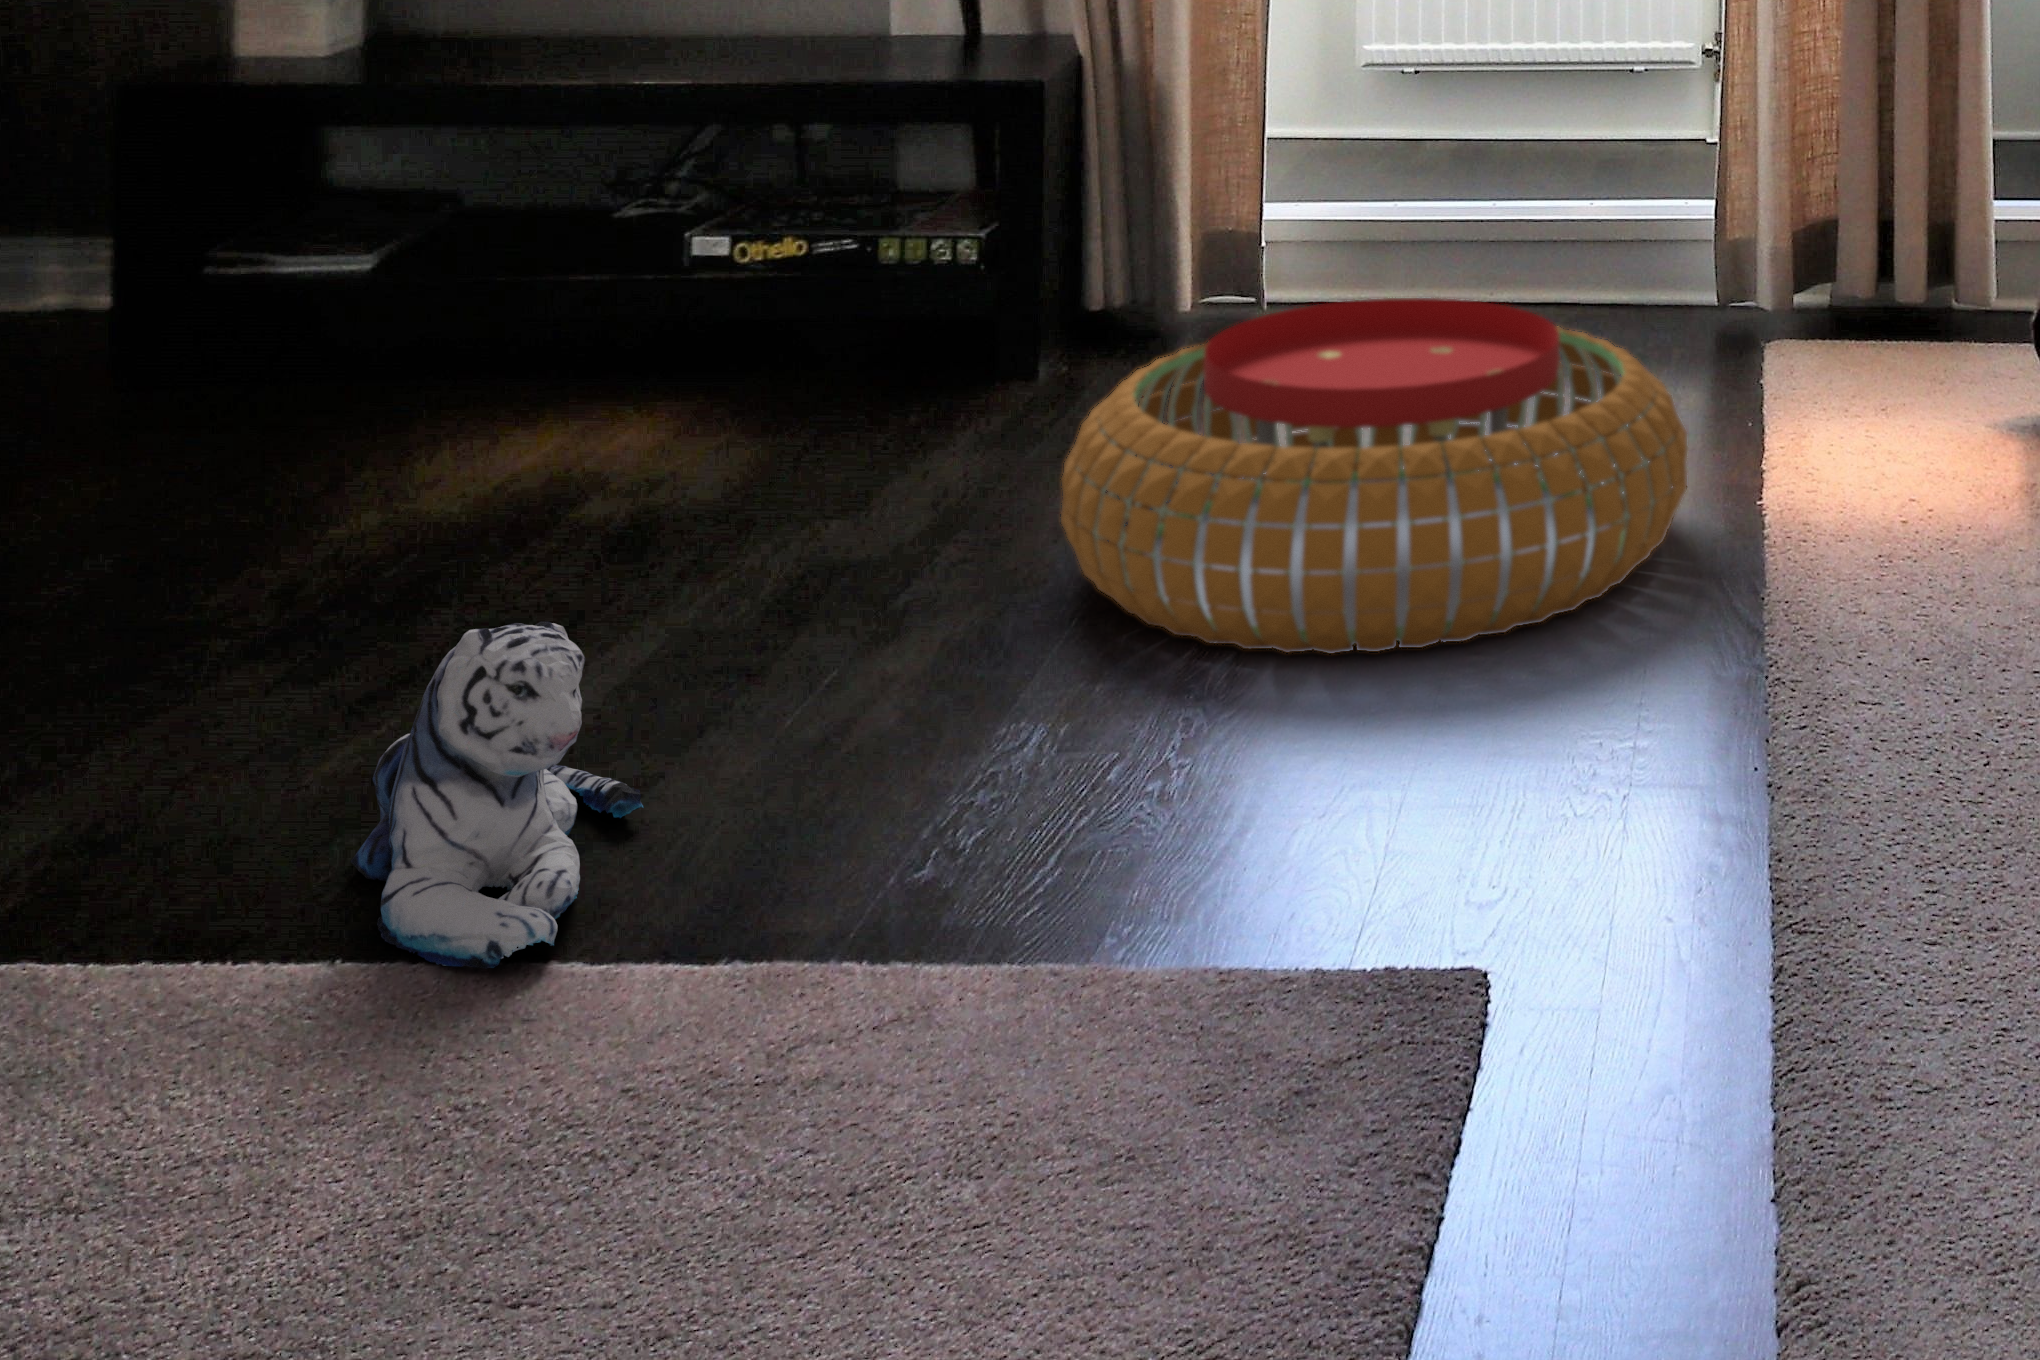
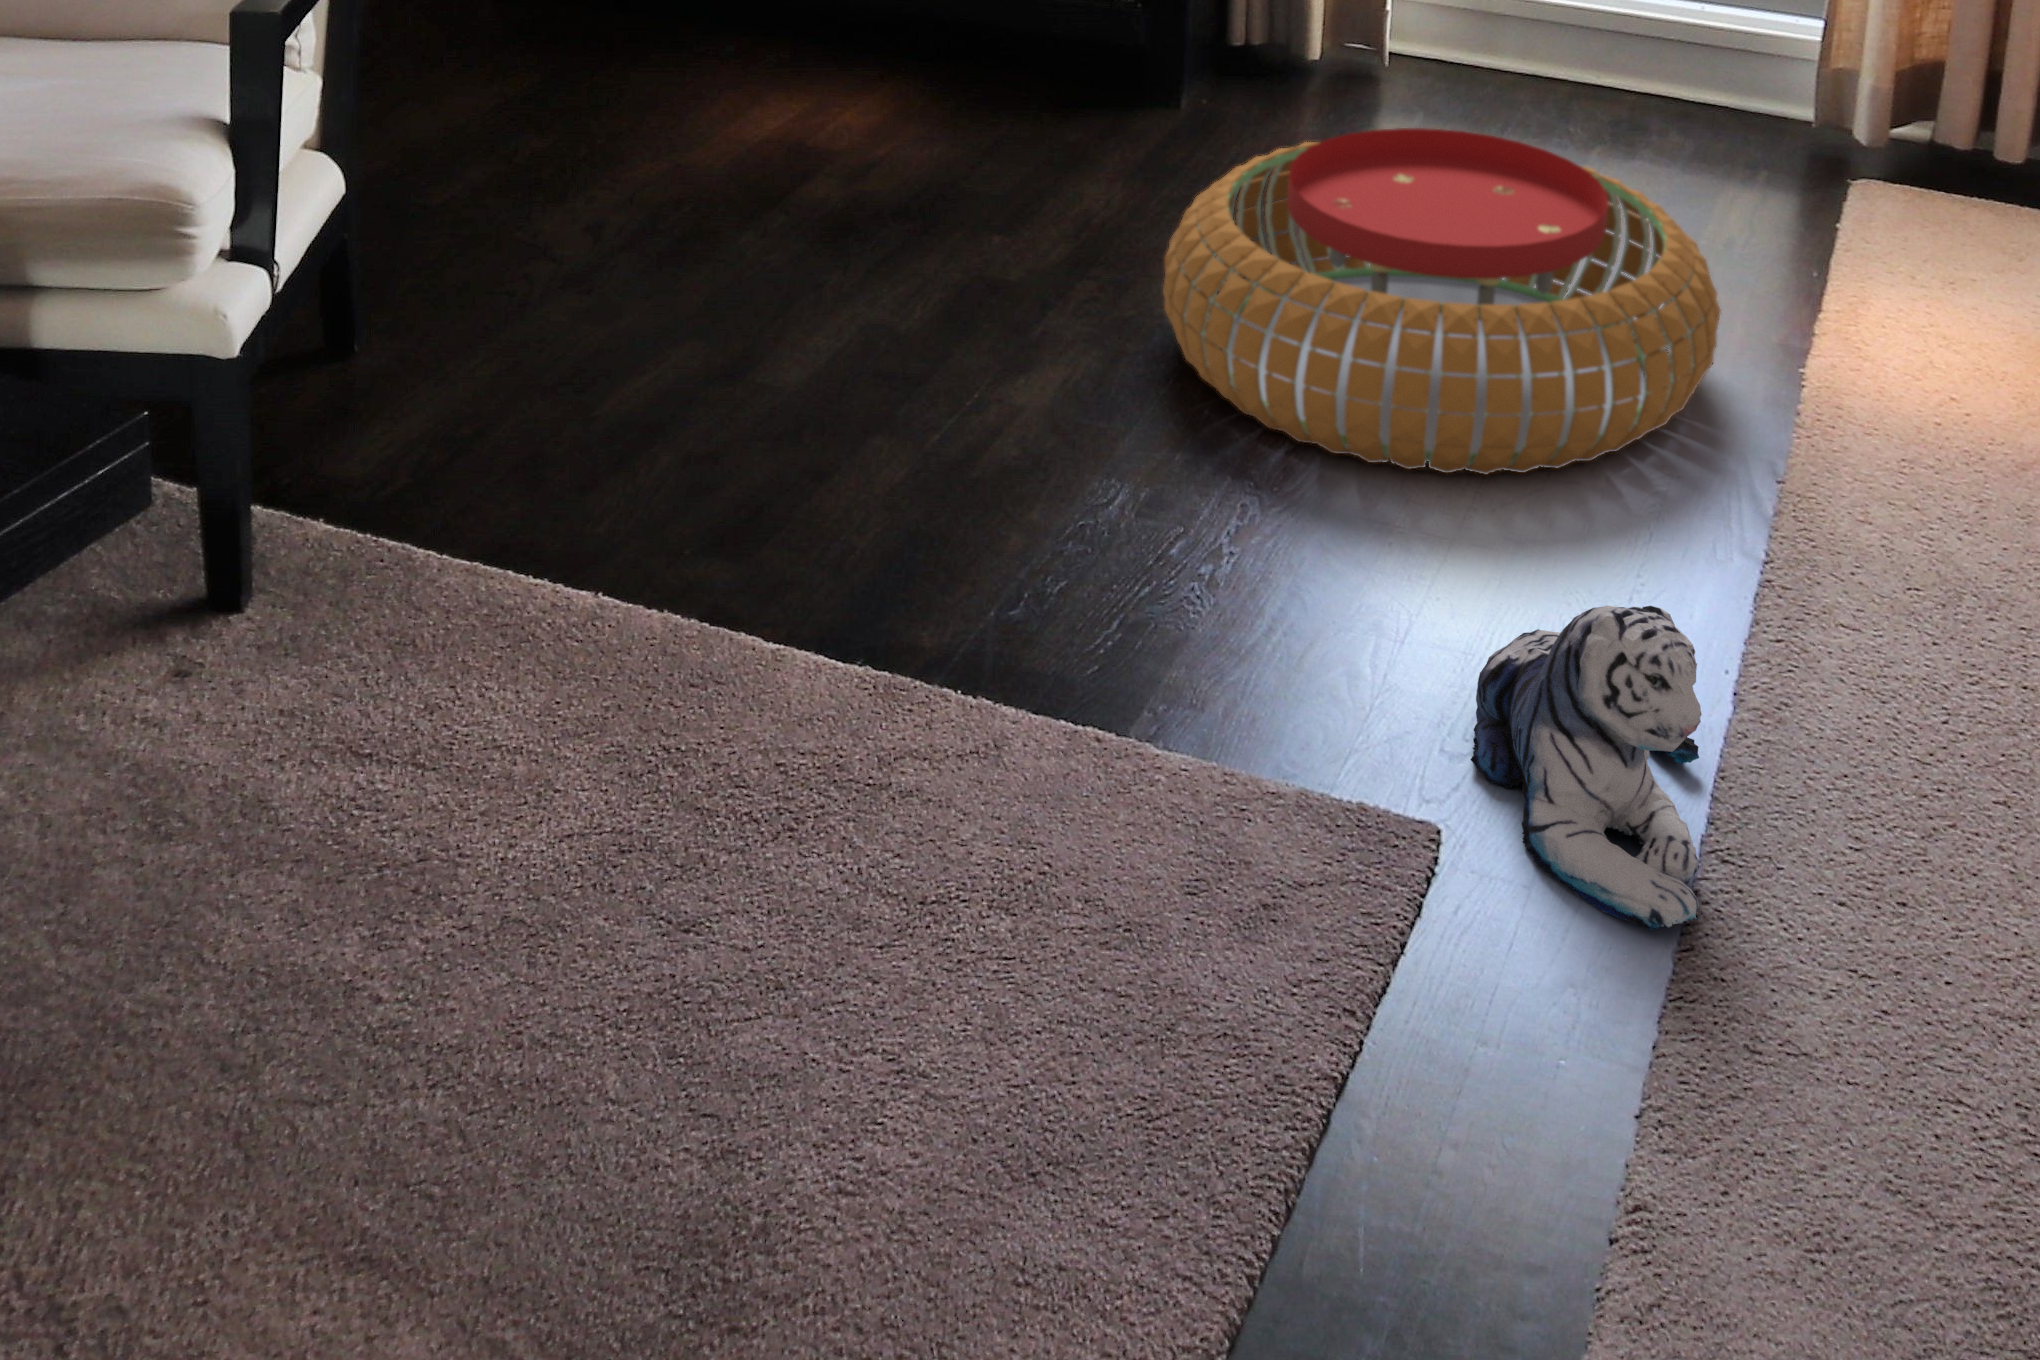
plush toy: present [350,621,643,969] -> present [1470,606,1702,931]

